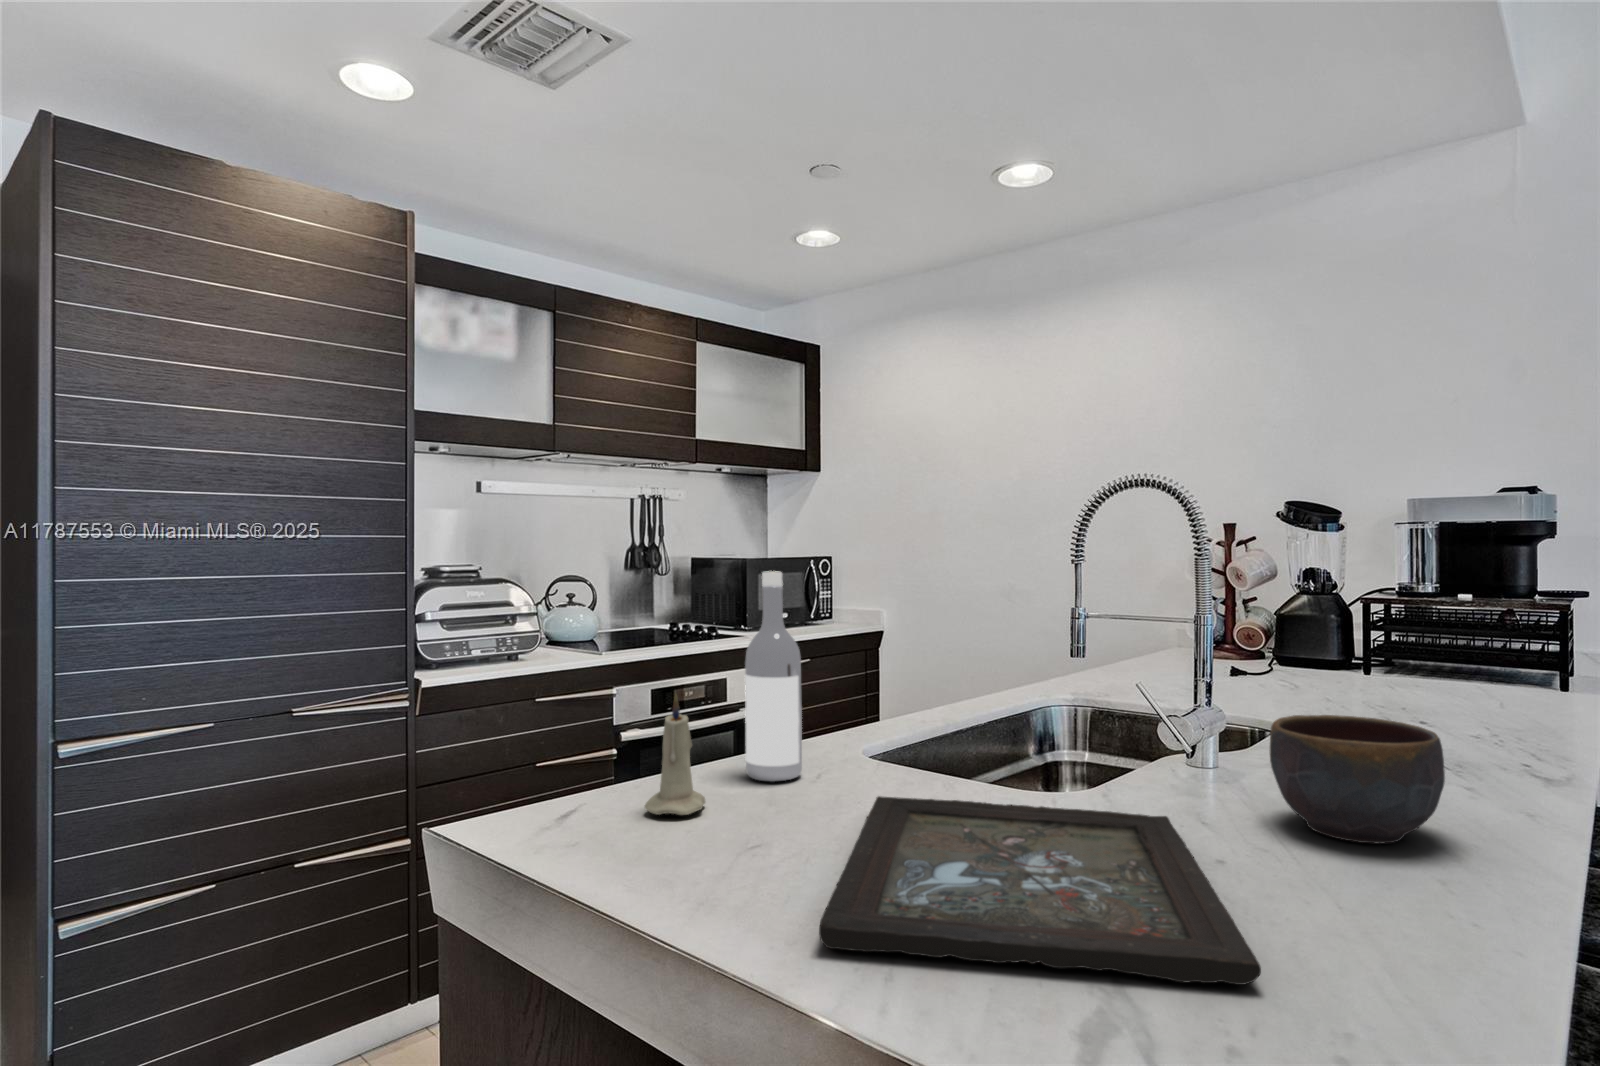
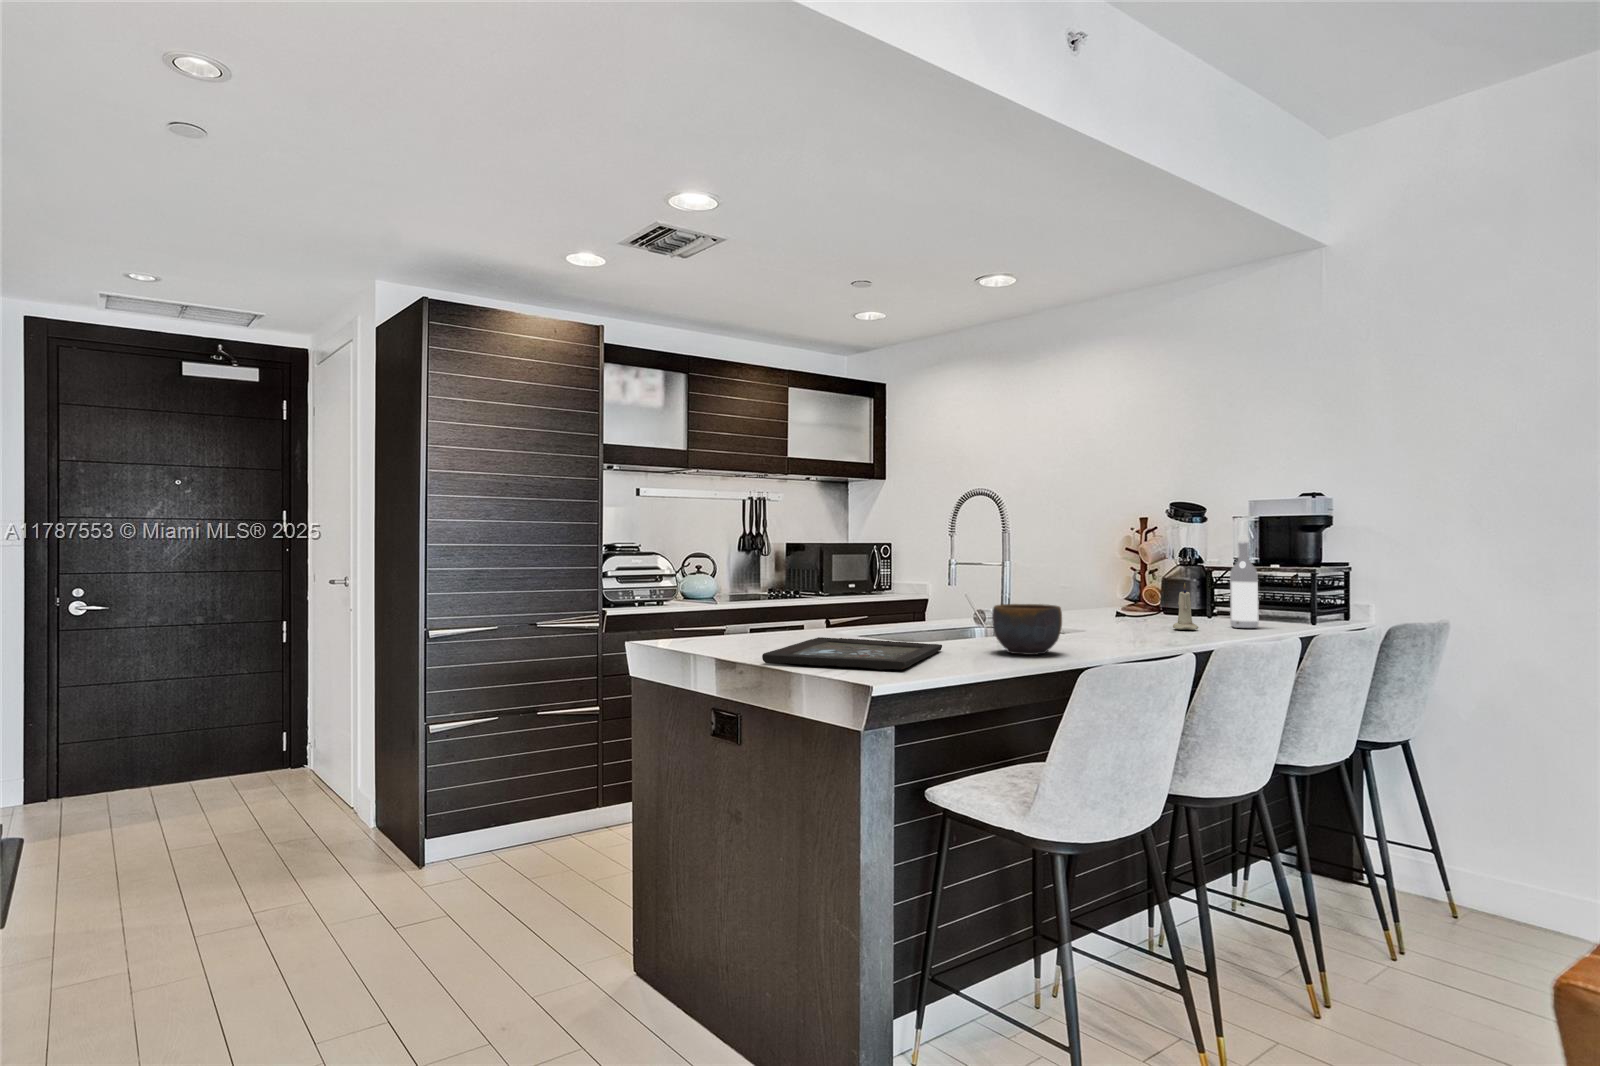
wine bottle: present [745,571,802,782] -> present [1230,536,1259,628]
candle: present [645,695,706,816] -> present [1173,583,1199,630]

